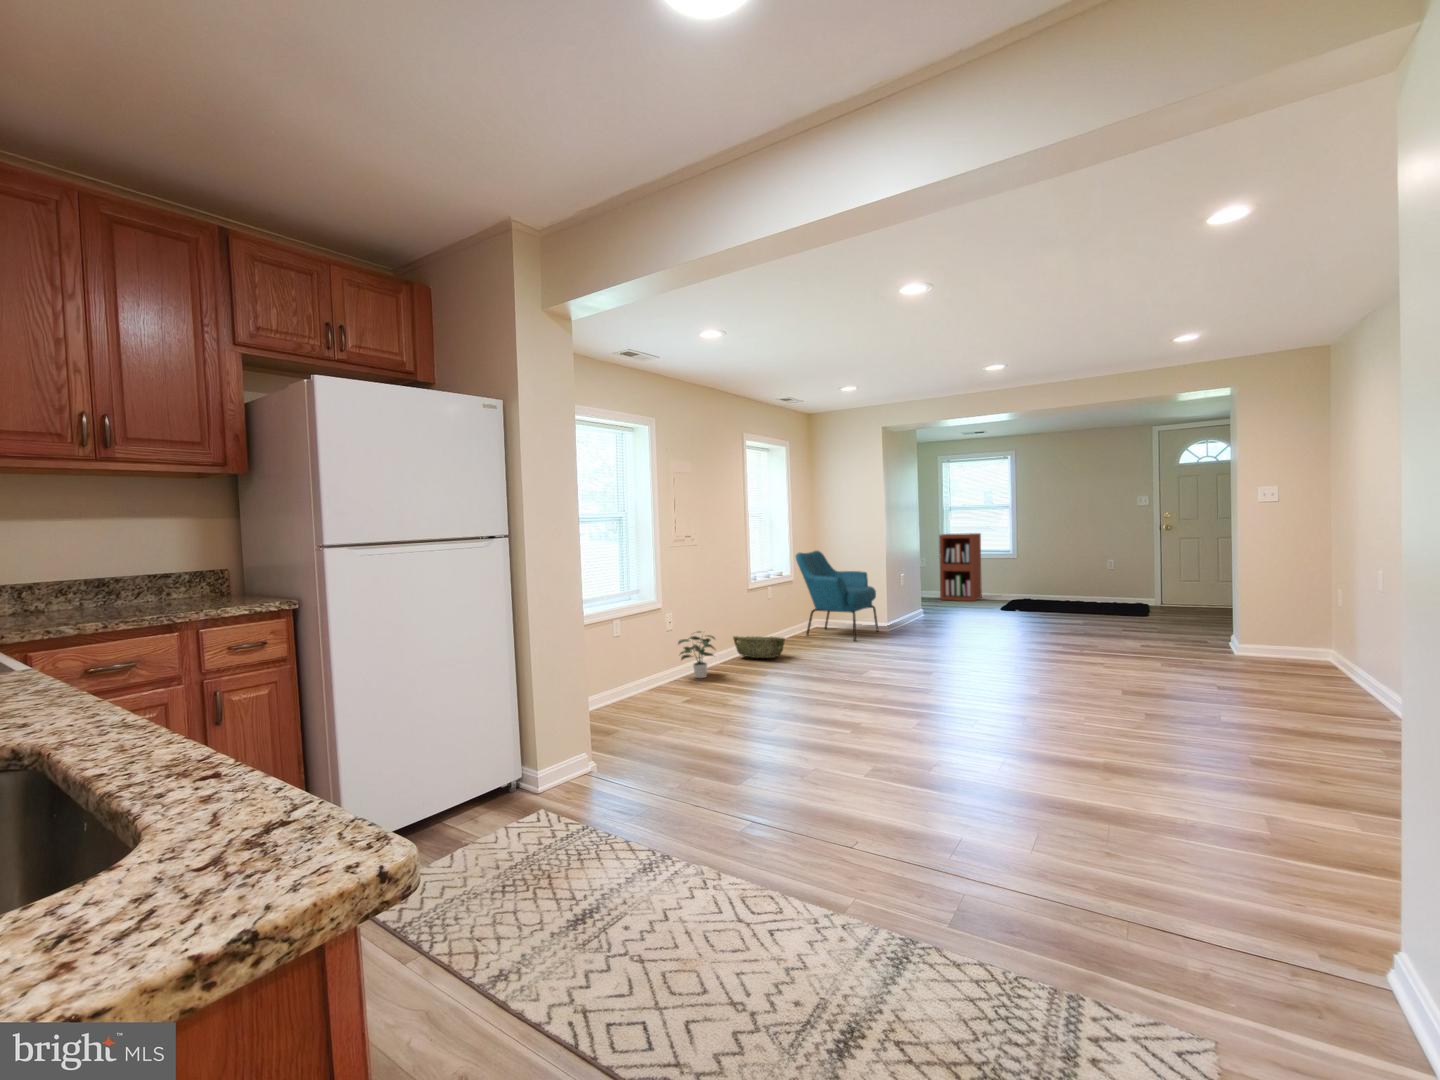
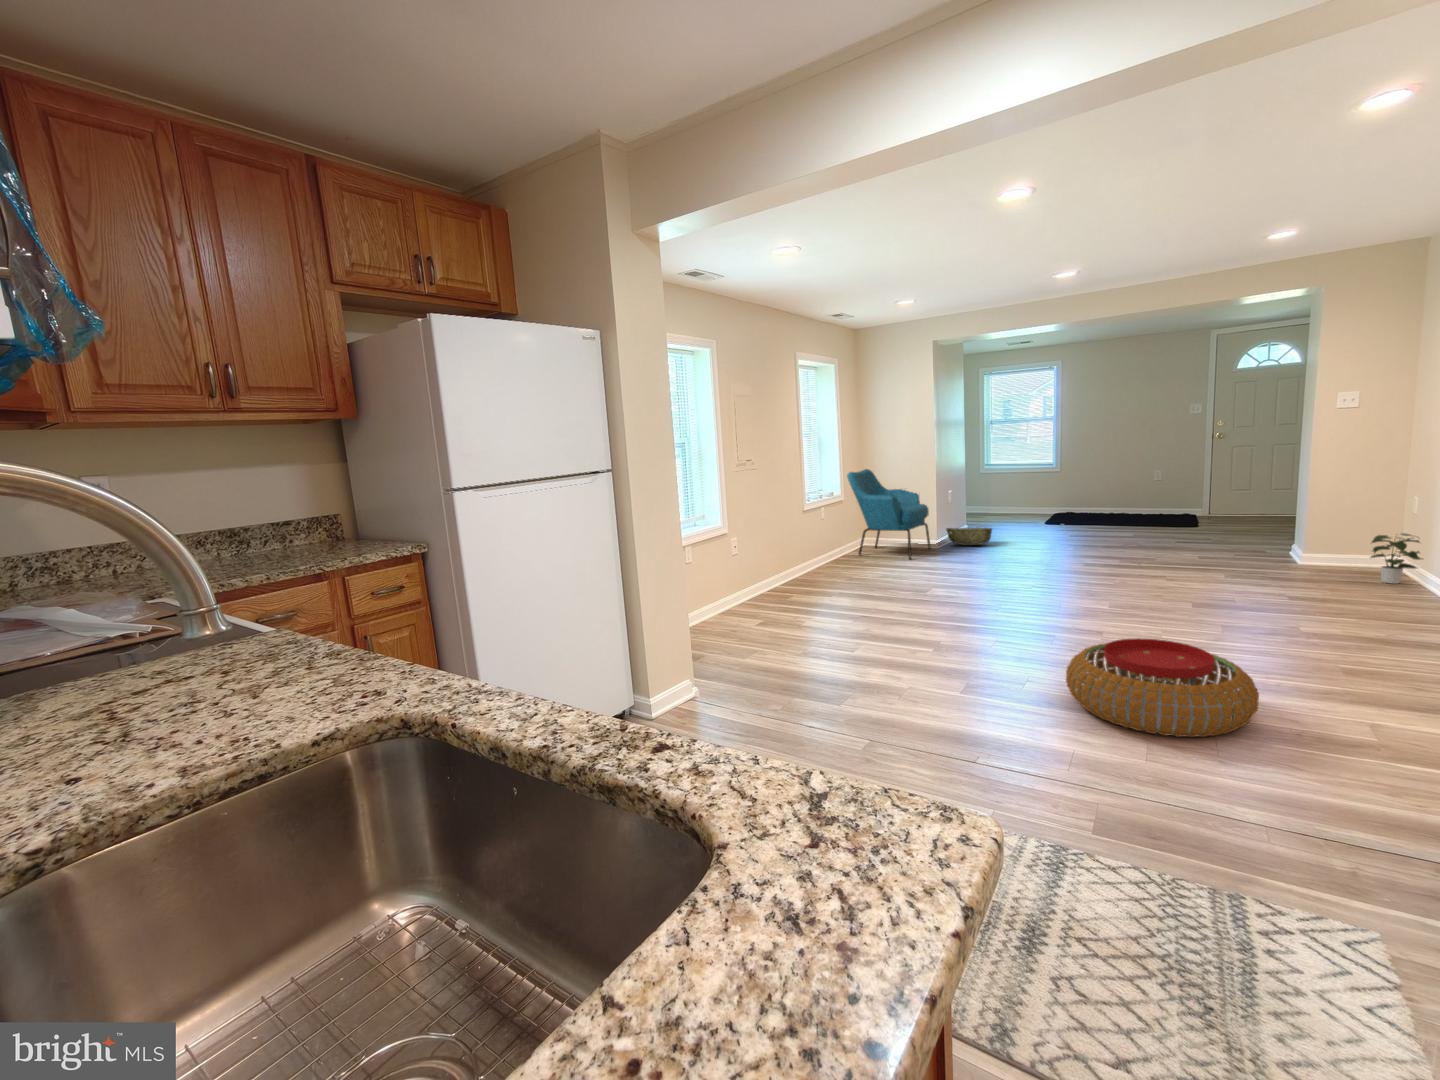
bookshelf: present [939,533,982,601] -> none [983,445,1025,514]
potted plant: present [678,631,716,678] -> present [1371,533,1423,584]
woven basket: present [733,636,785,658] -> present [946,528,992,545]
pouf: none [962,722,1147,827] -> present [1066,638,1259,737]

